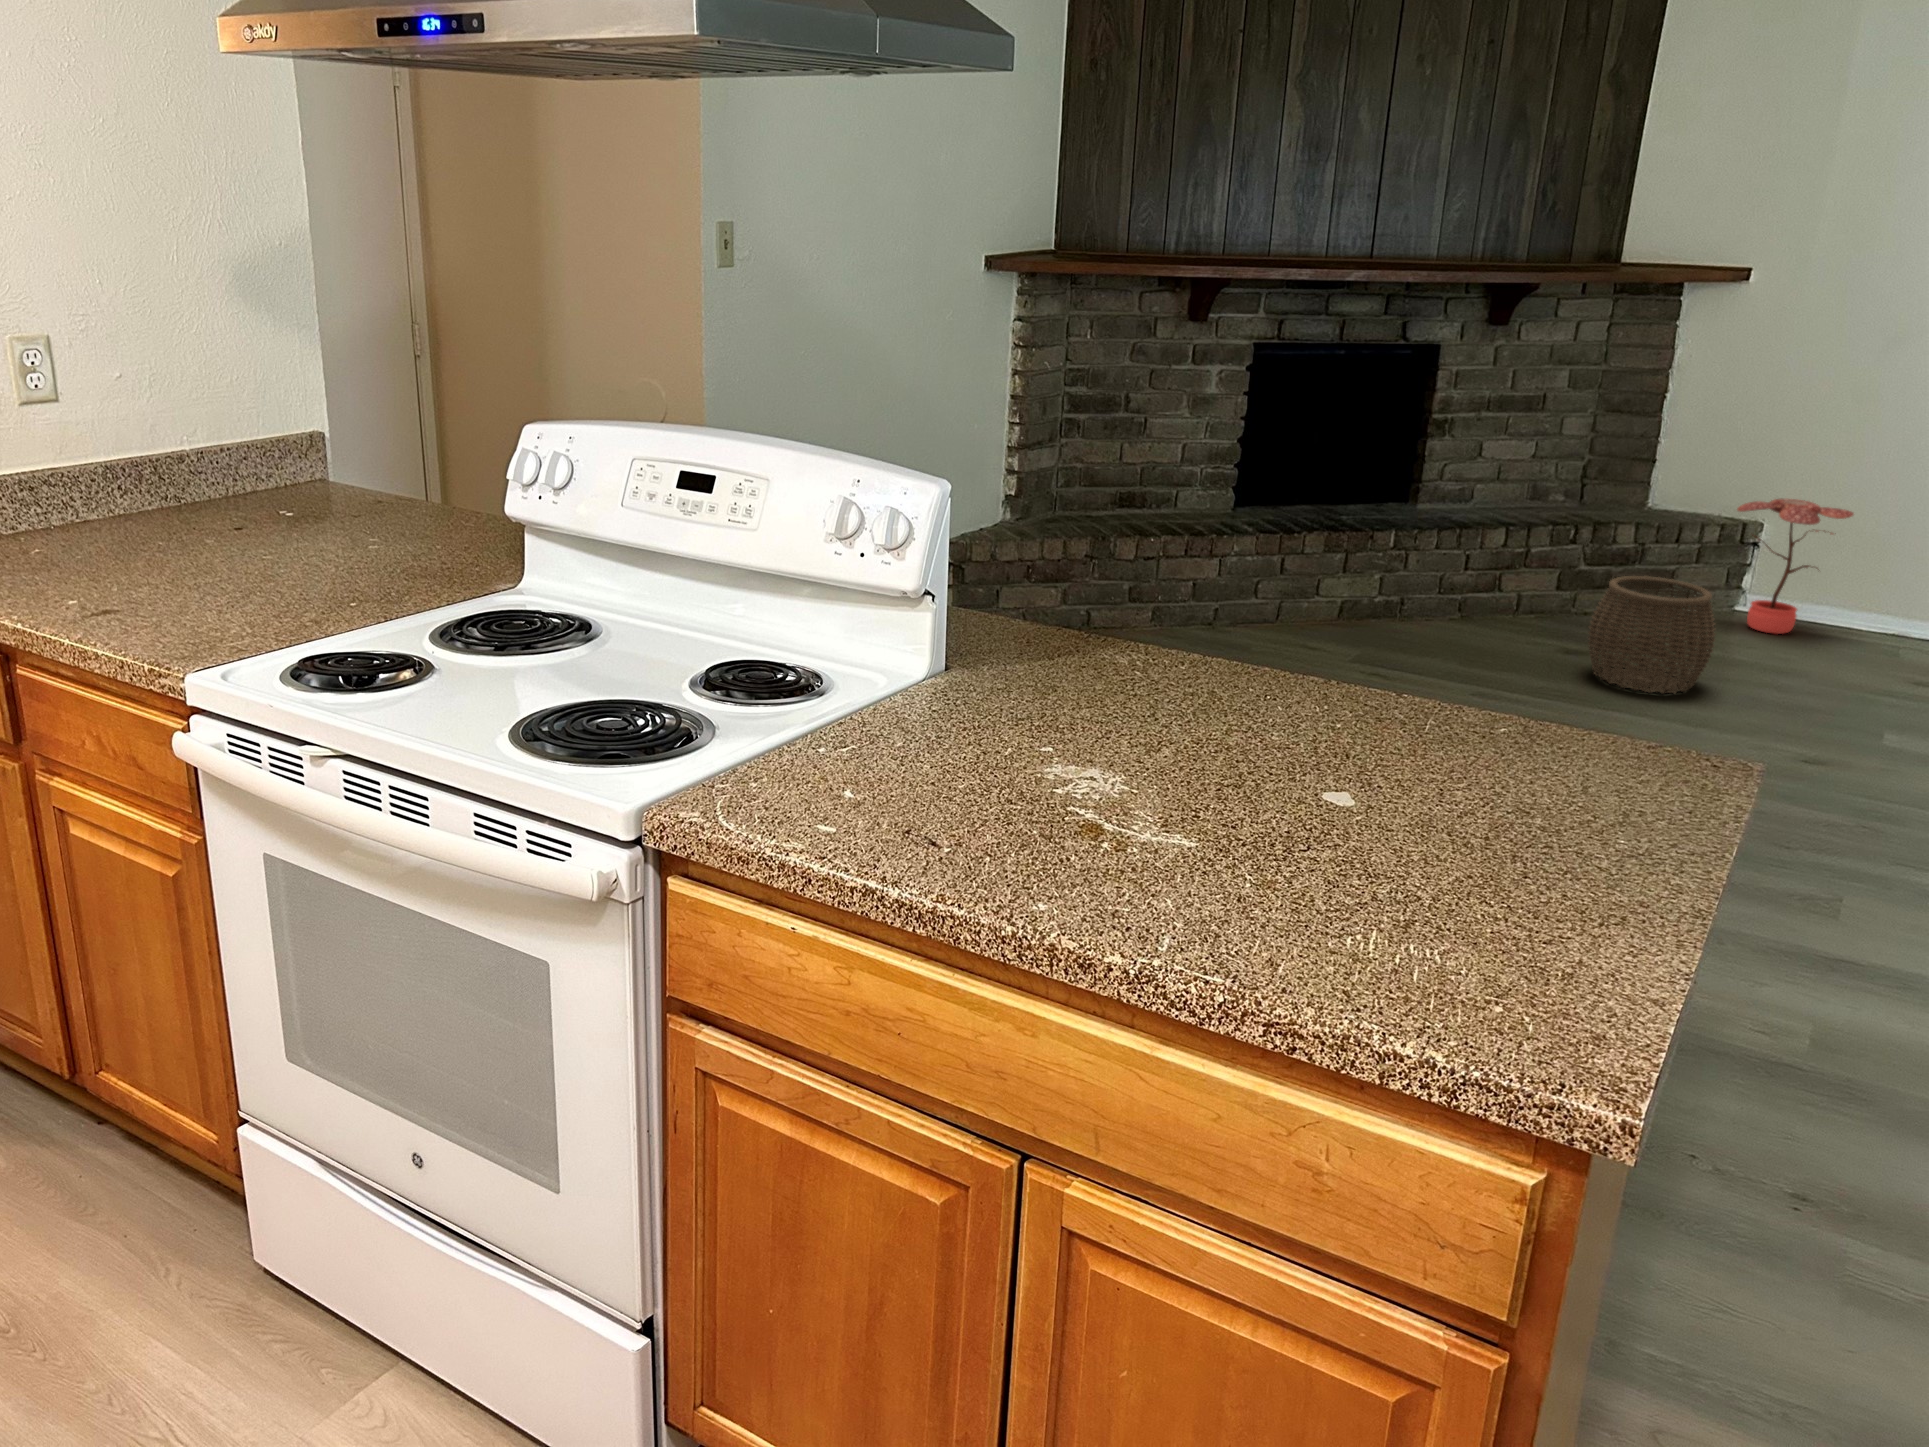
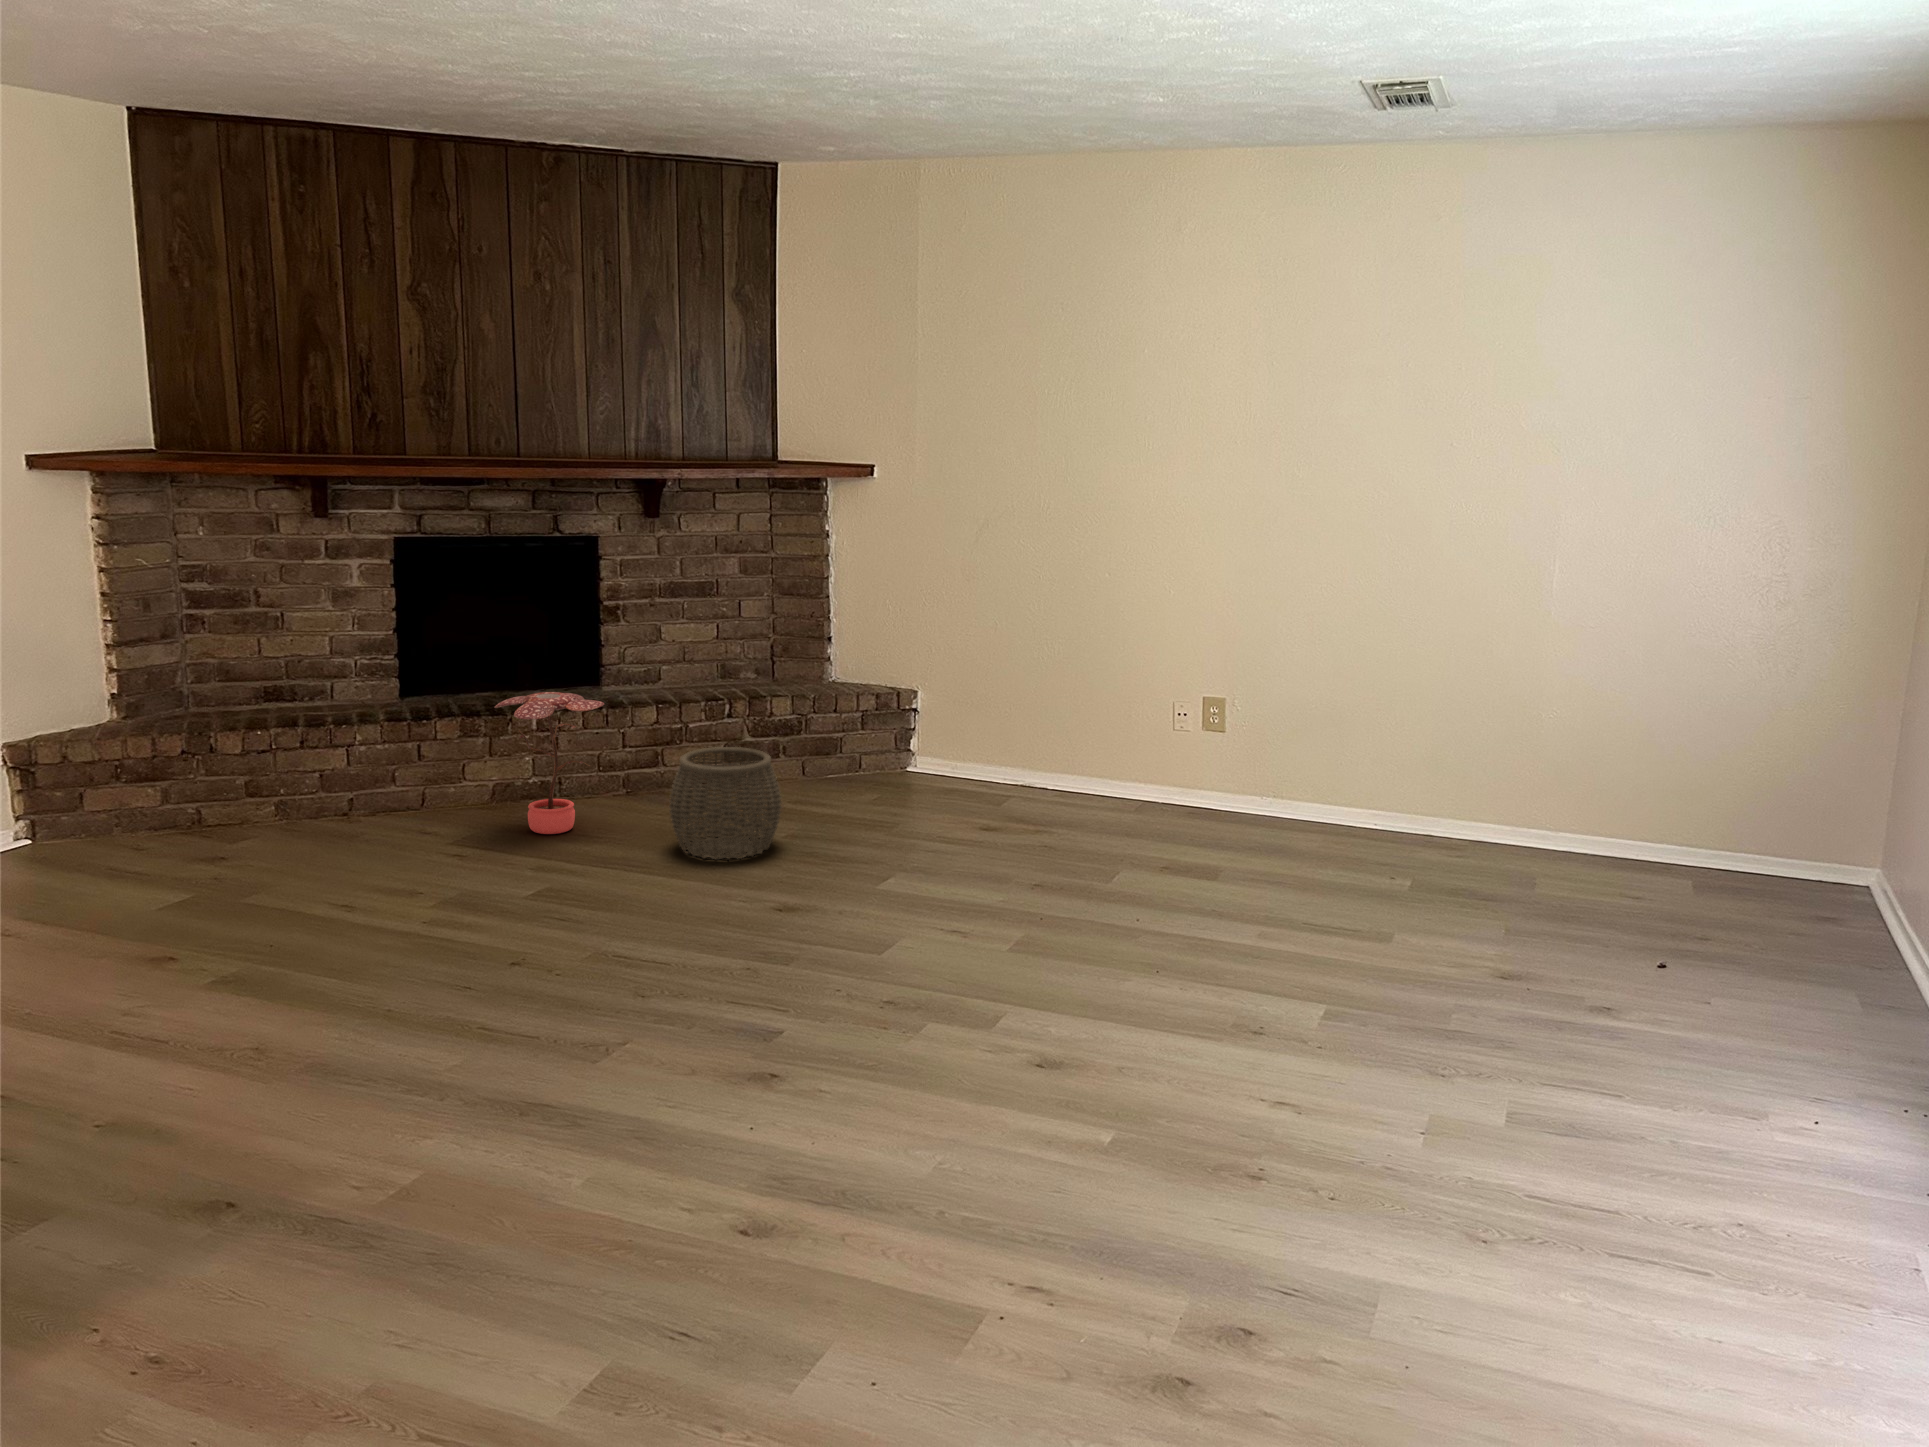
potted plant: present [1737,499,1853,634] -> present [495,692,604,834]

